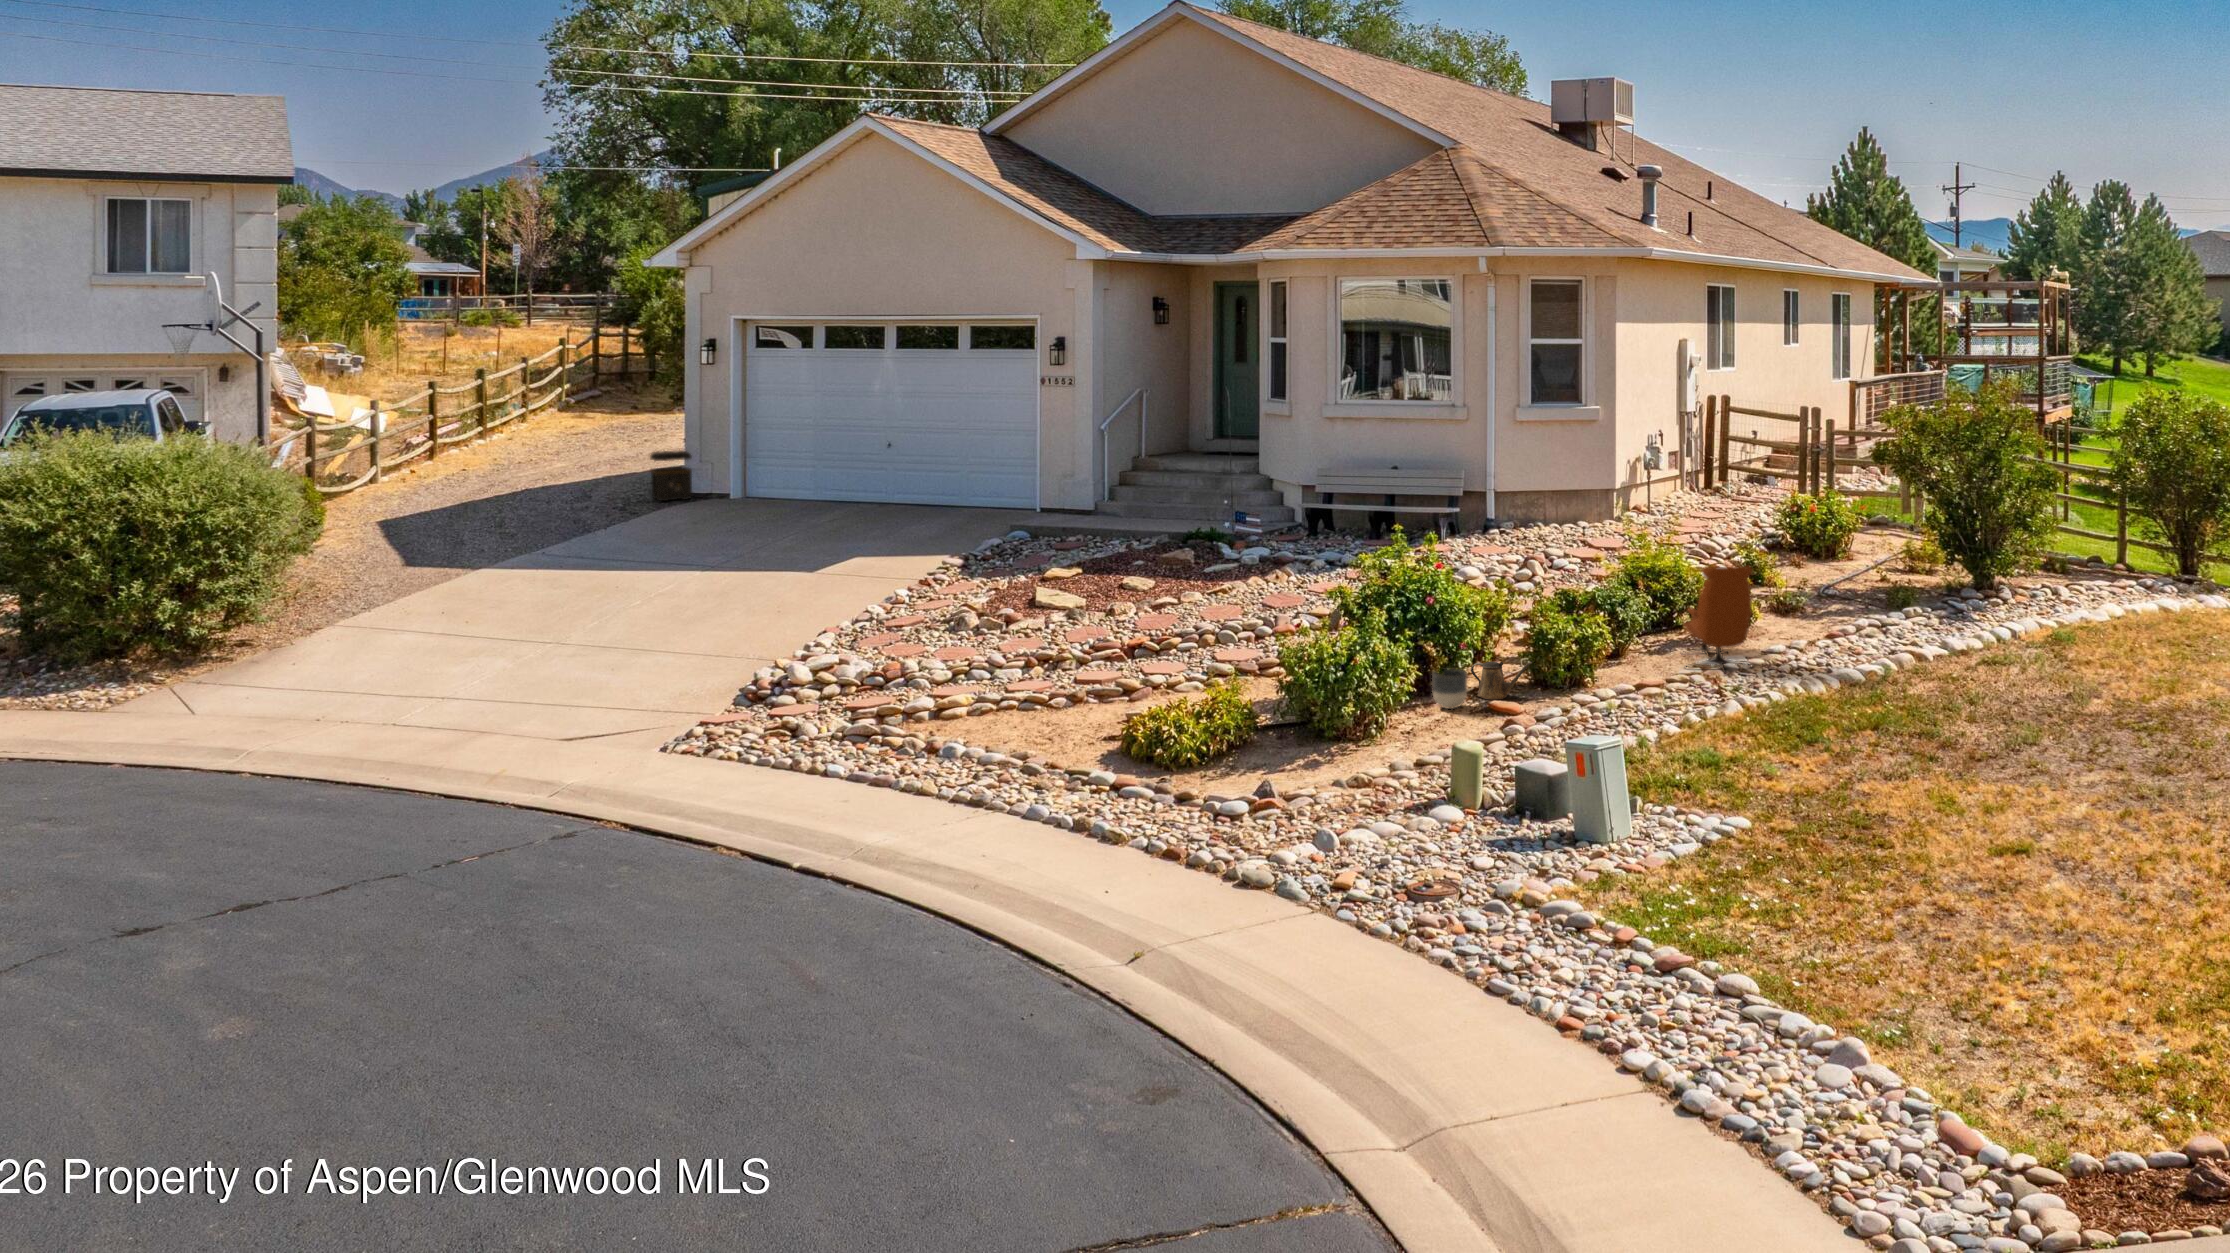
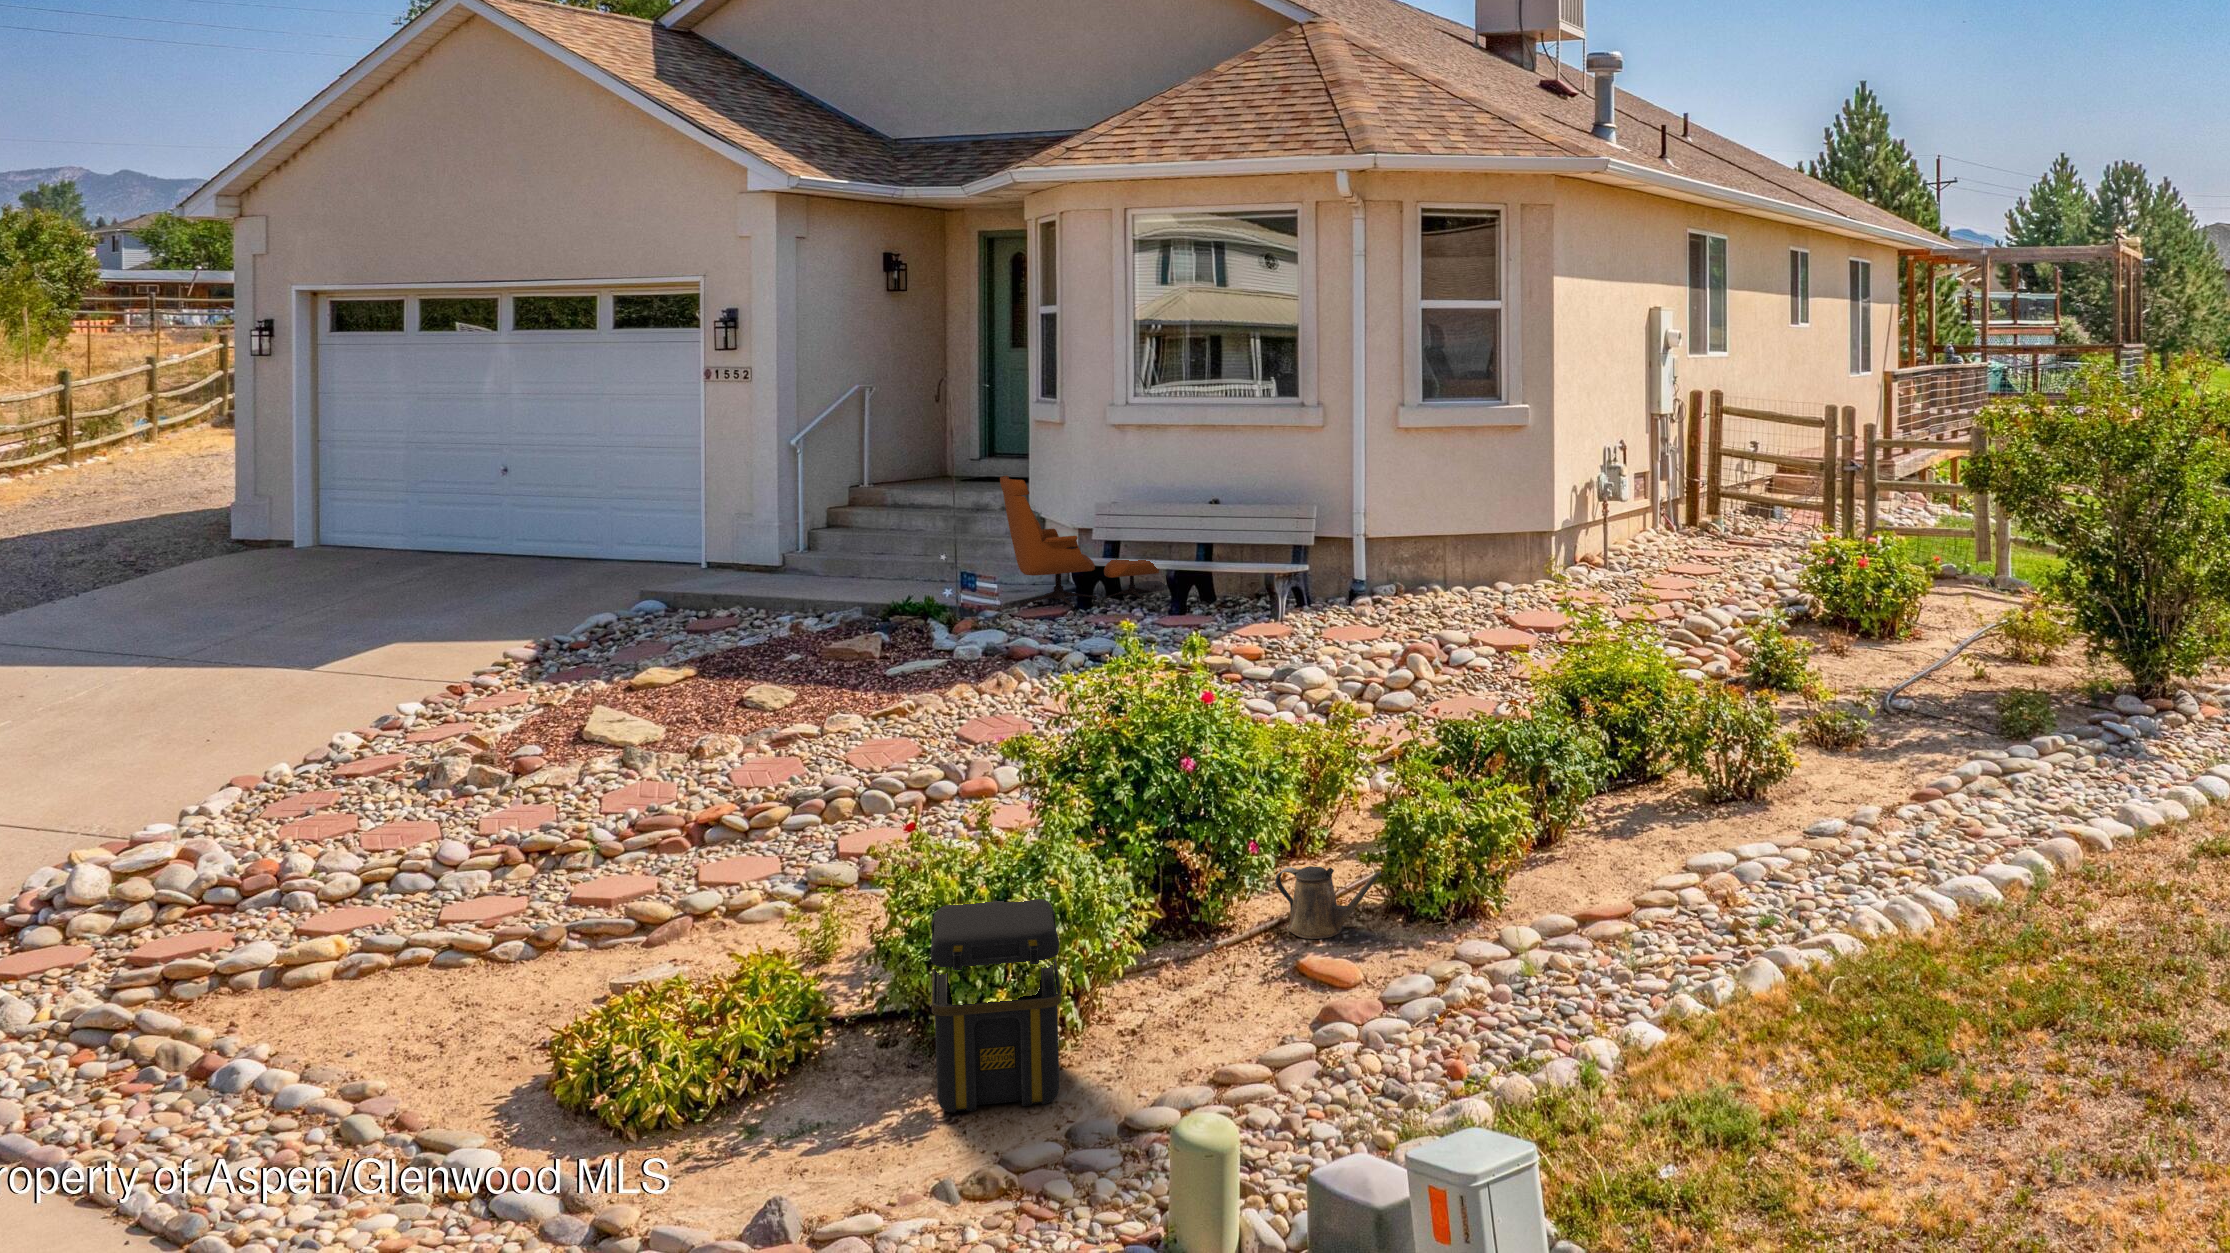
toolbox: present [650,450,692,501] -> present [931,899,1061,1113]
lounge chair: present [1684,566,1754,674] -> present [1000,476,1159,609]
planter: present [1432,669,1467,709] -> none [1197,884,1262,964]

